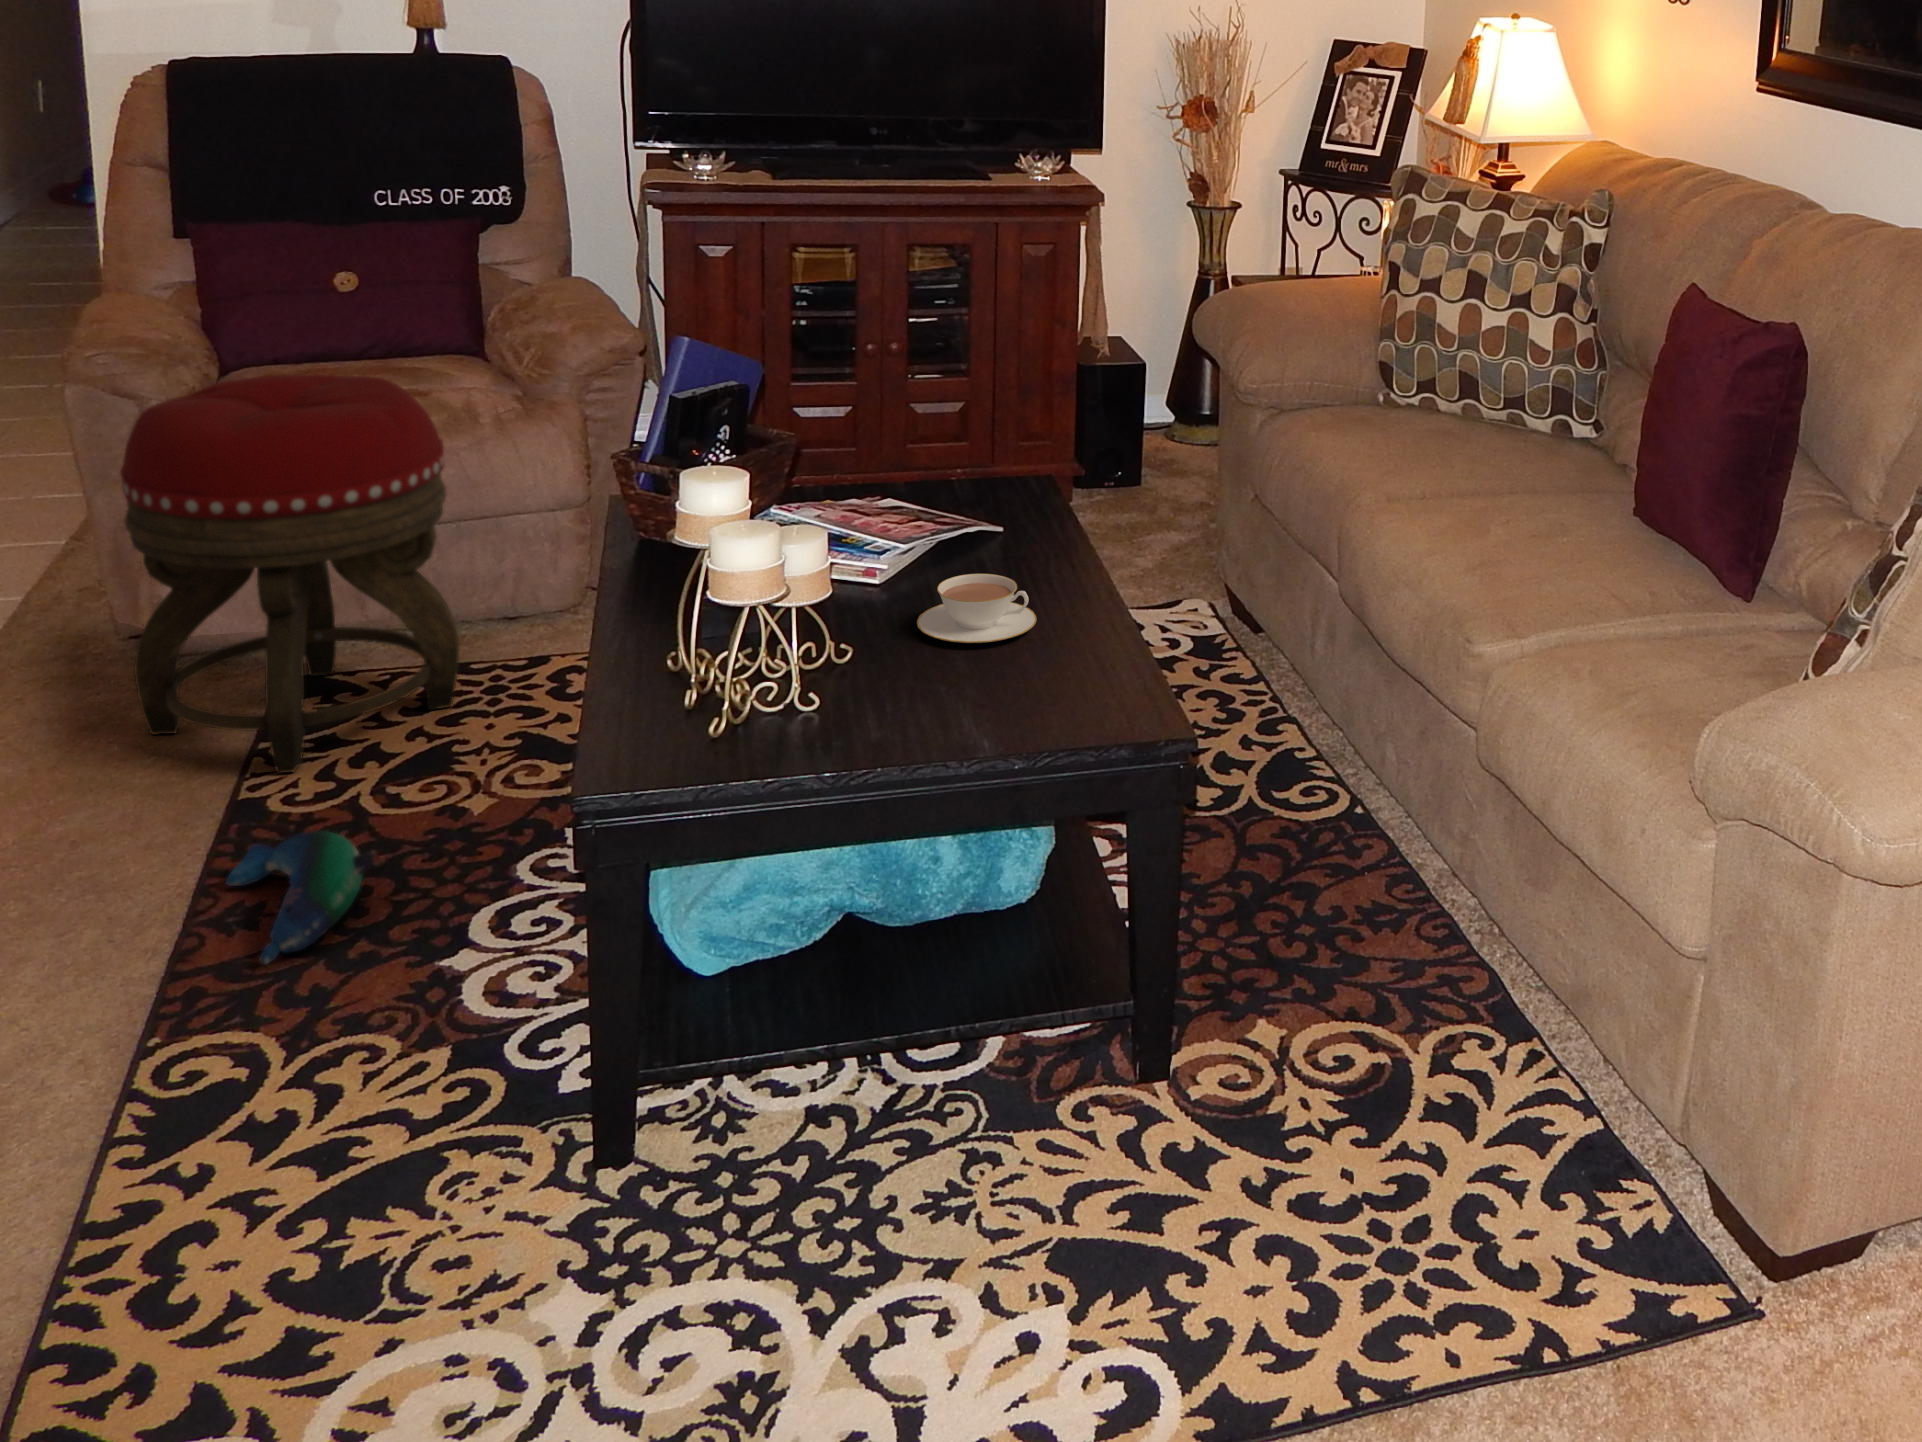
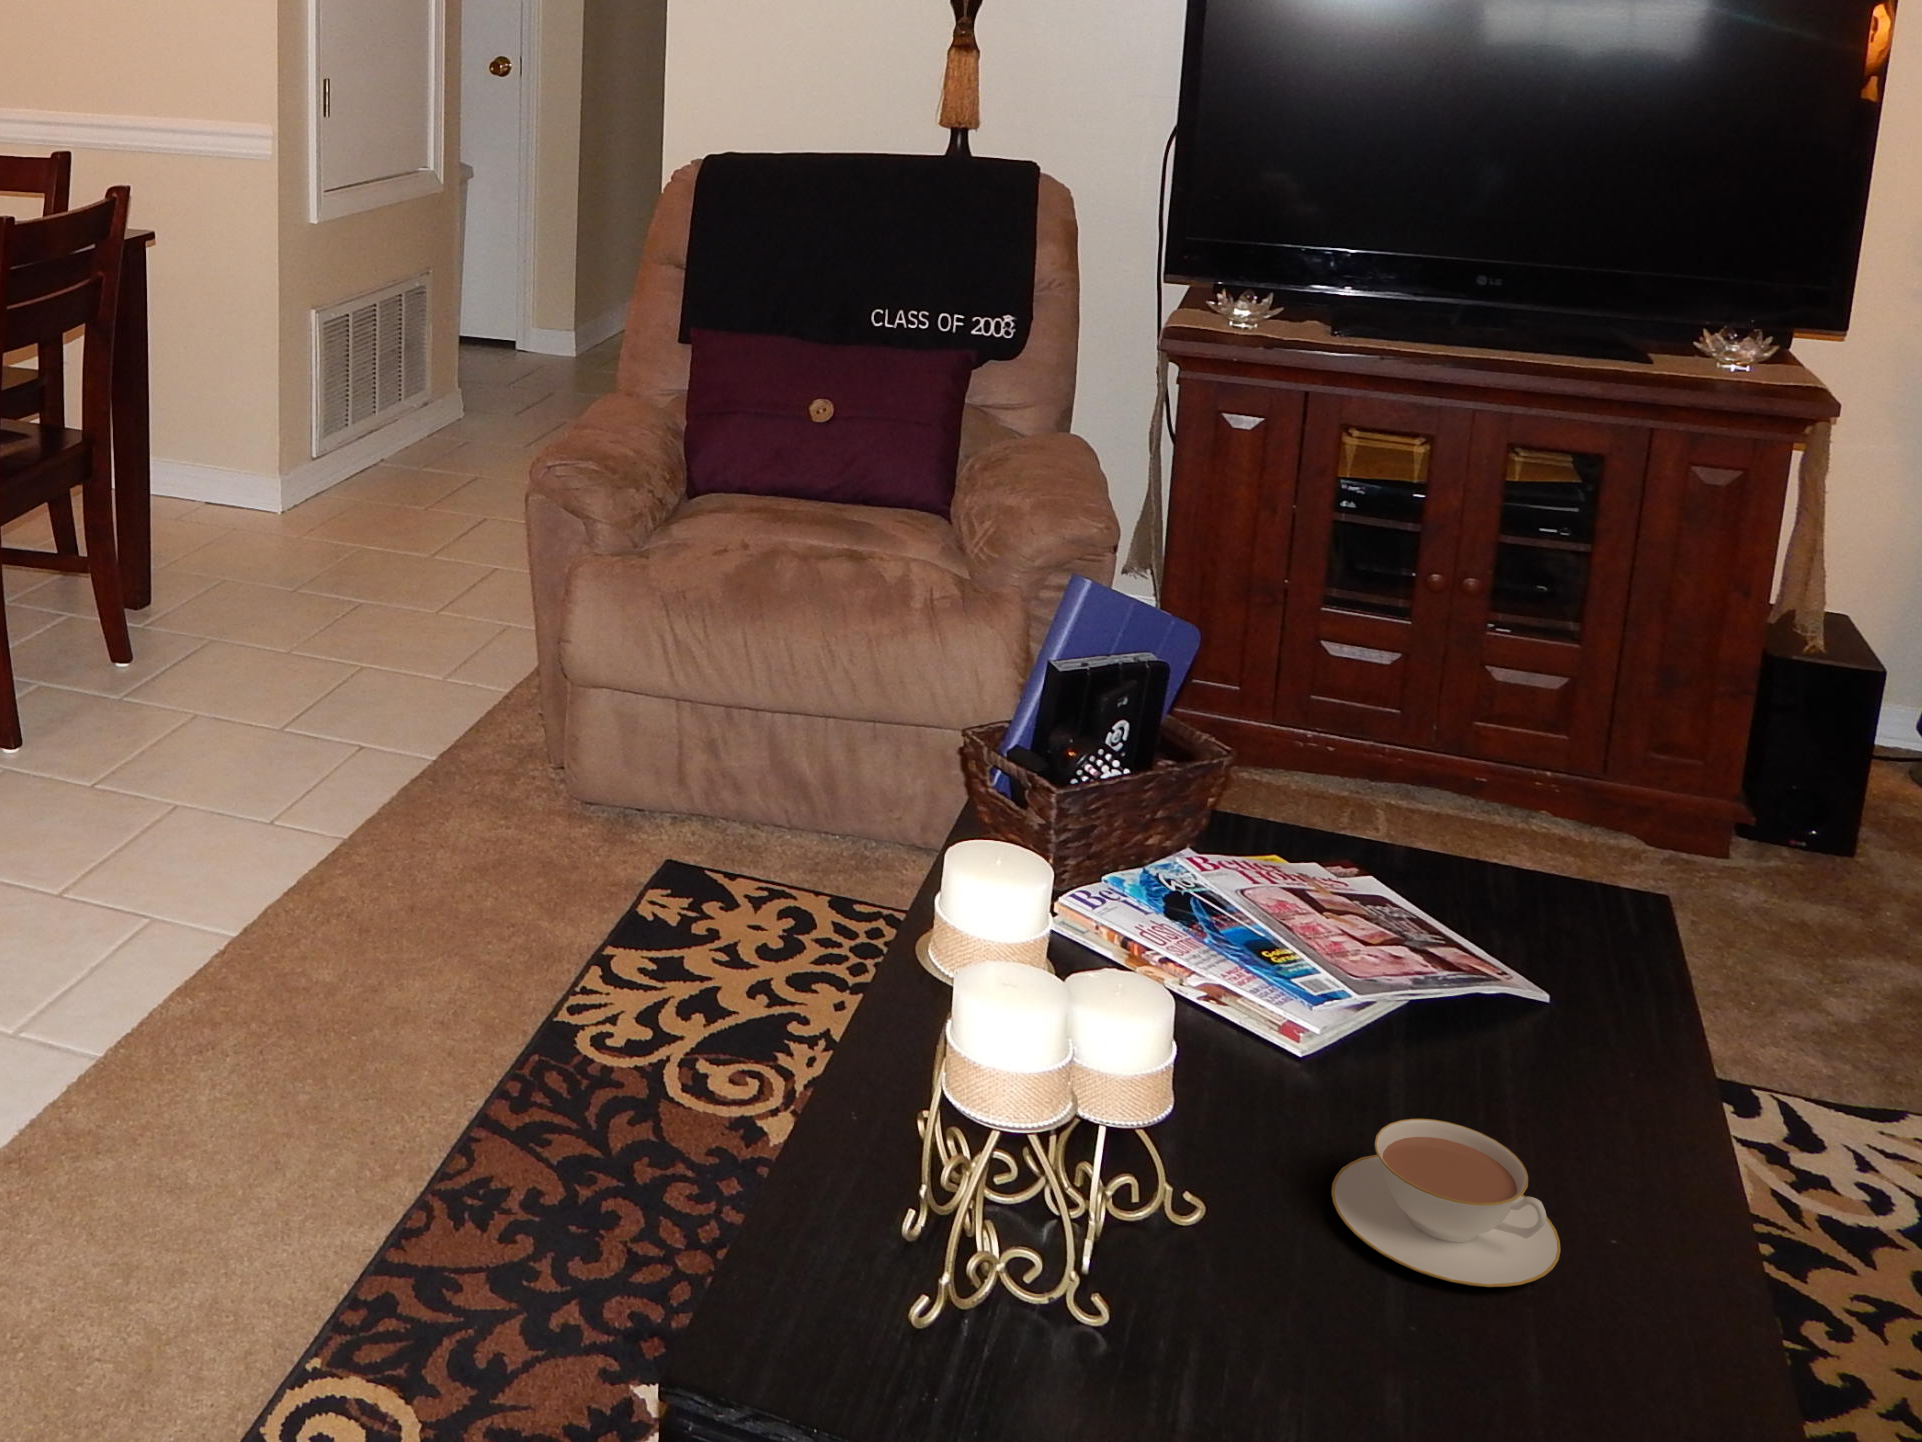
footstool: present [120,374,459,773] -> none [511,522,838,1002]
plush toy: present [226,830,375,965] -> none [465,1103,622,1292]

